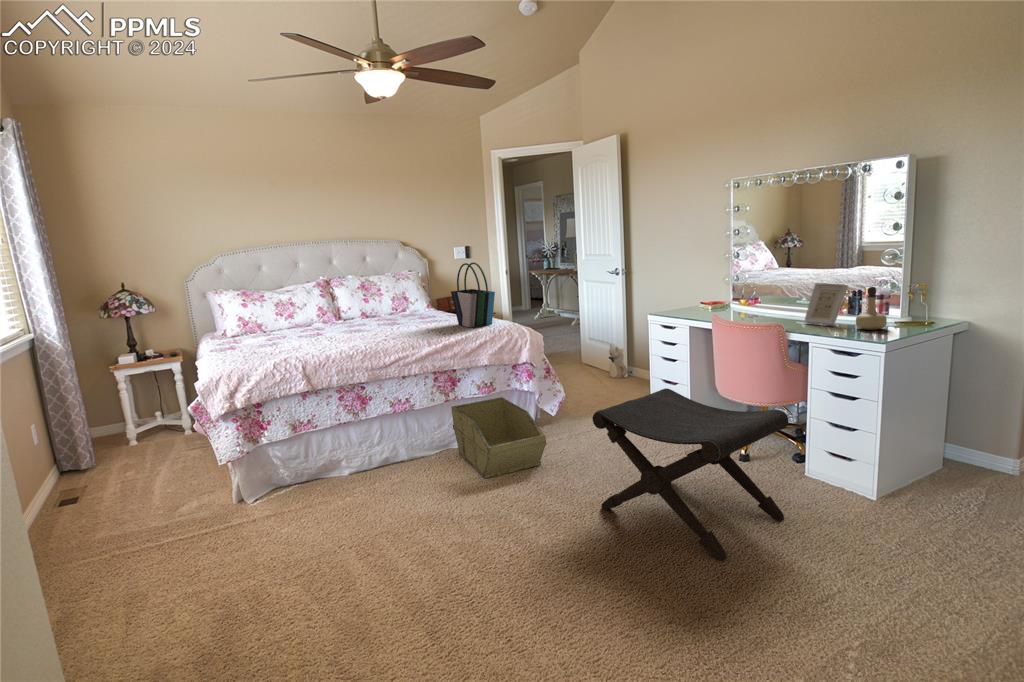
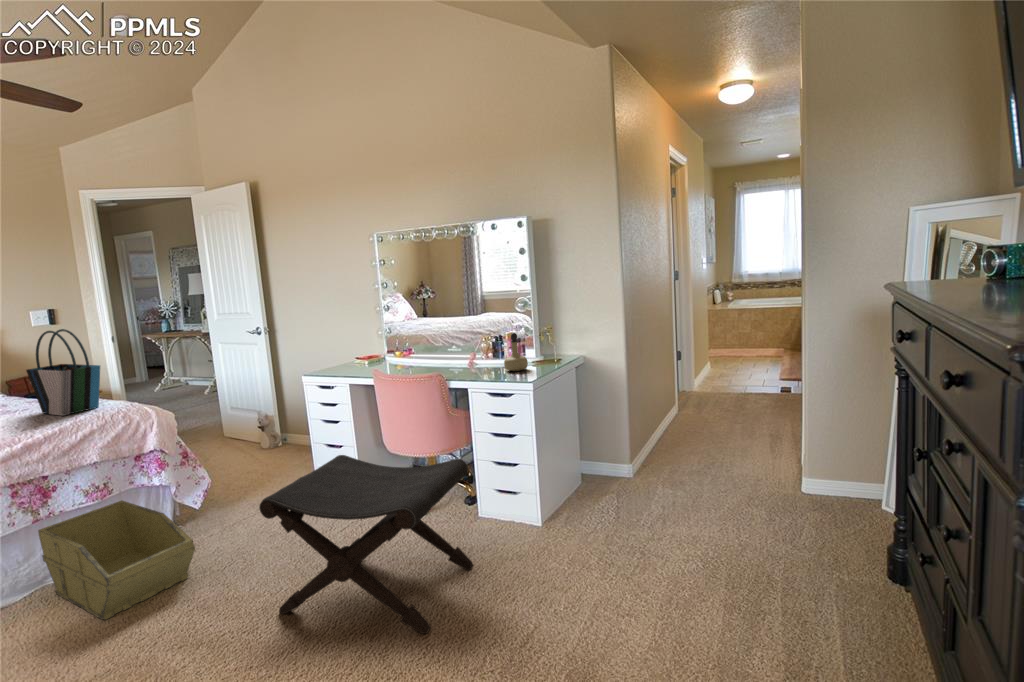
picture frame: present [805,283,848,325] -> none [461,332,493,370]

